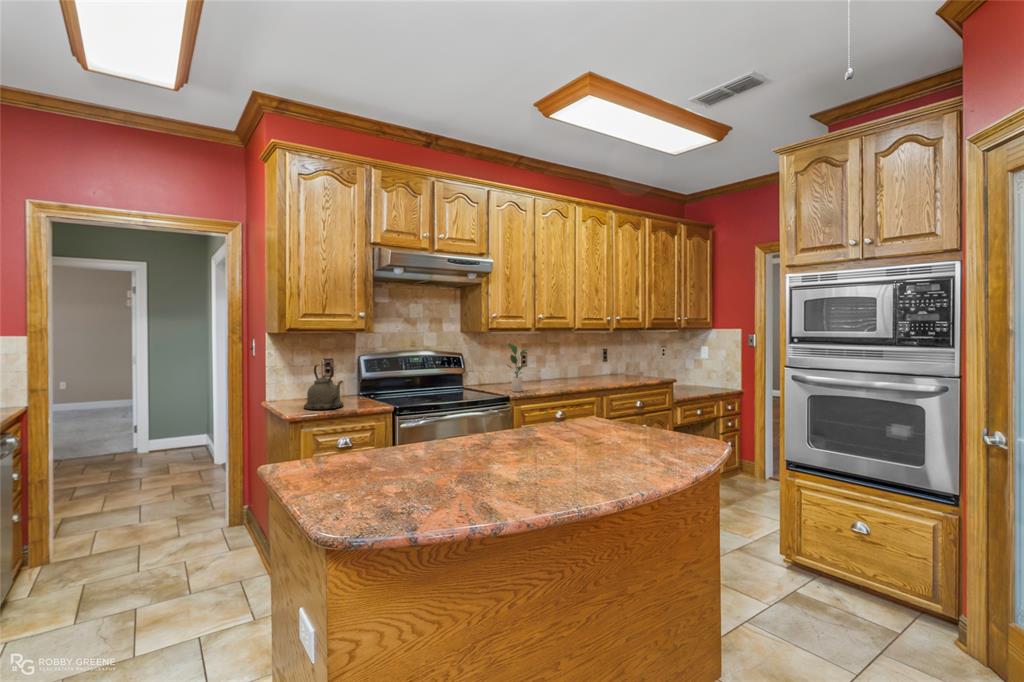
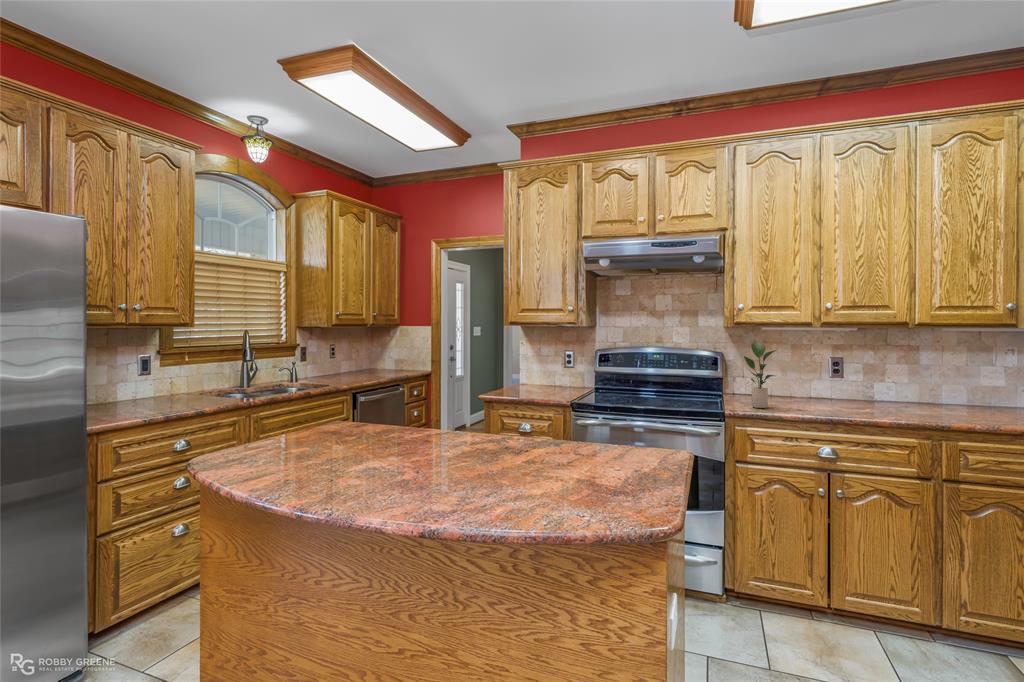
kettle: present [304,365,344,410] -> none [514,355,548,396]

